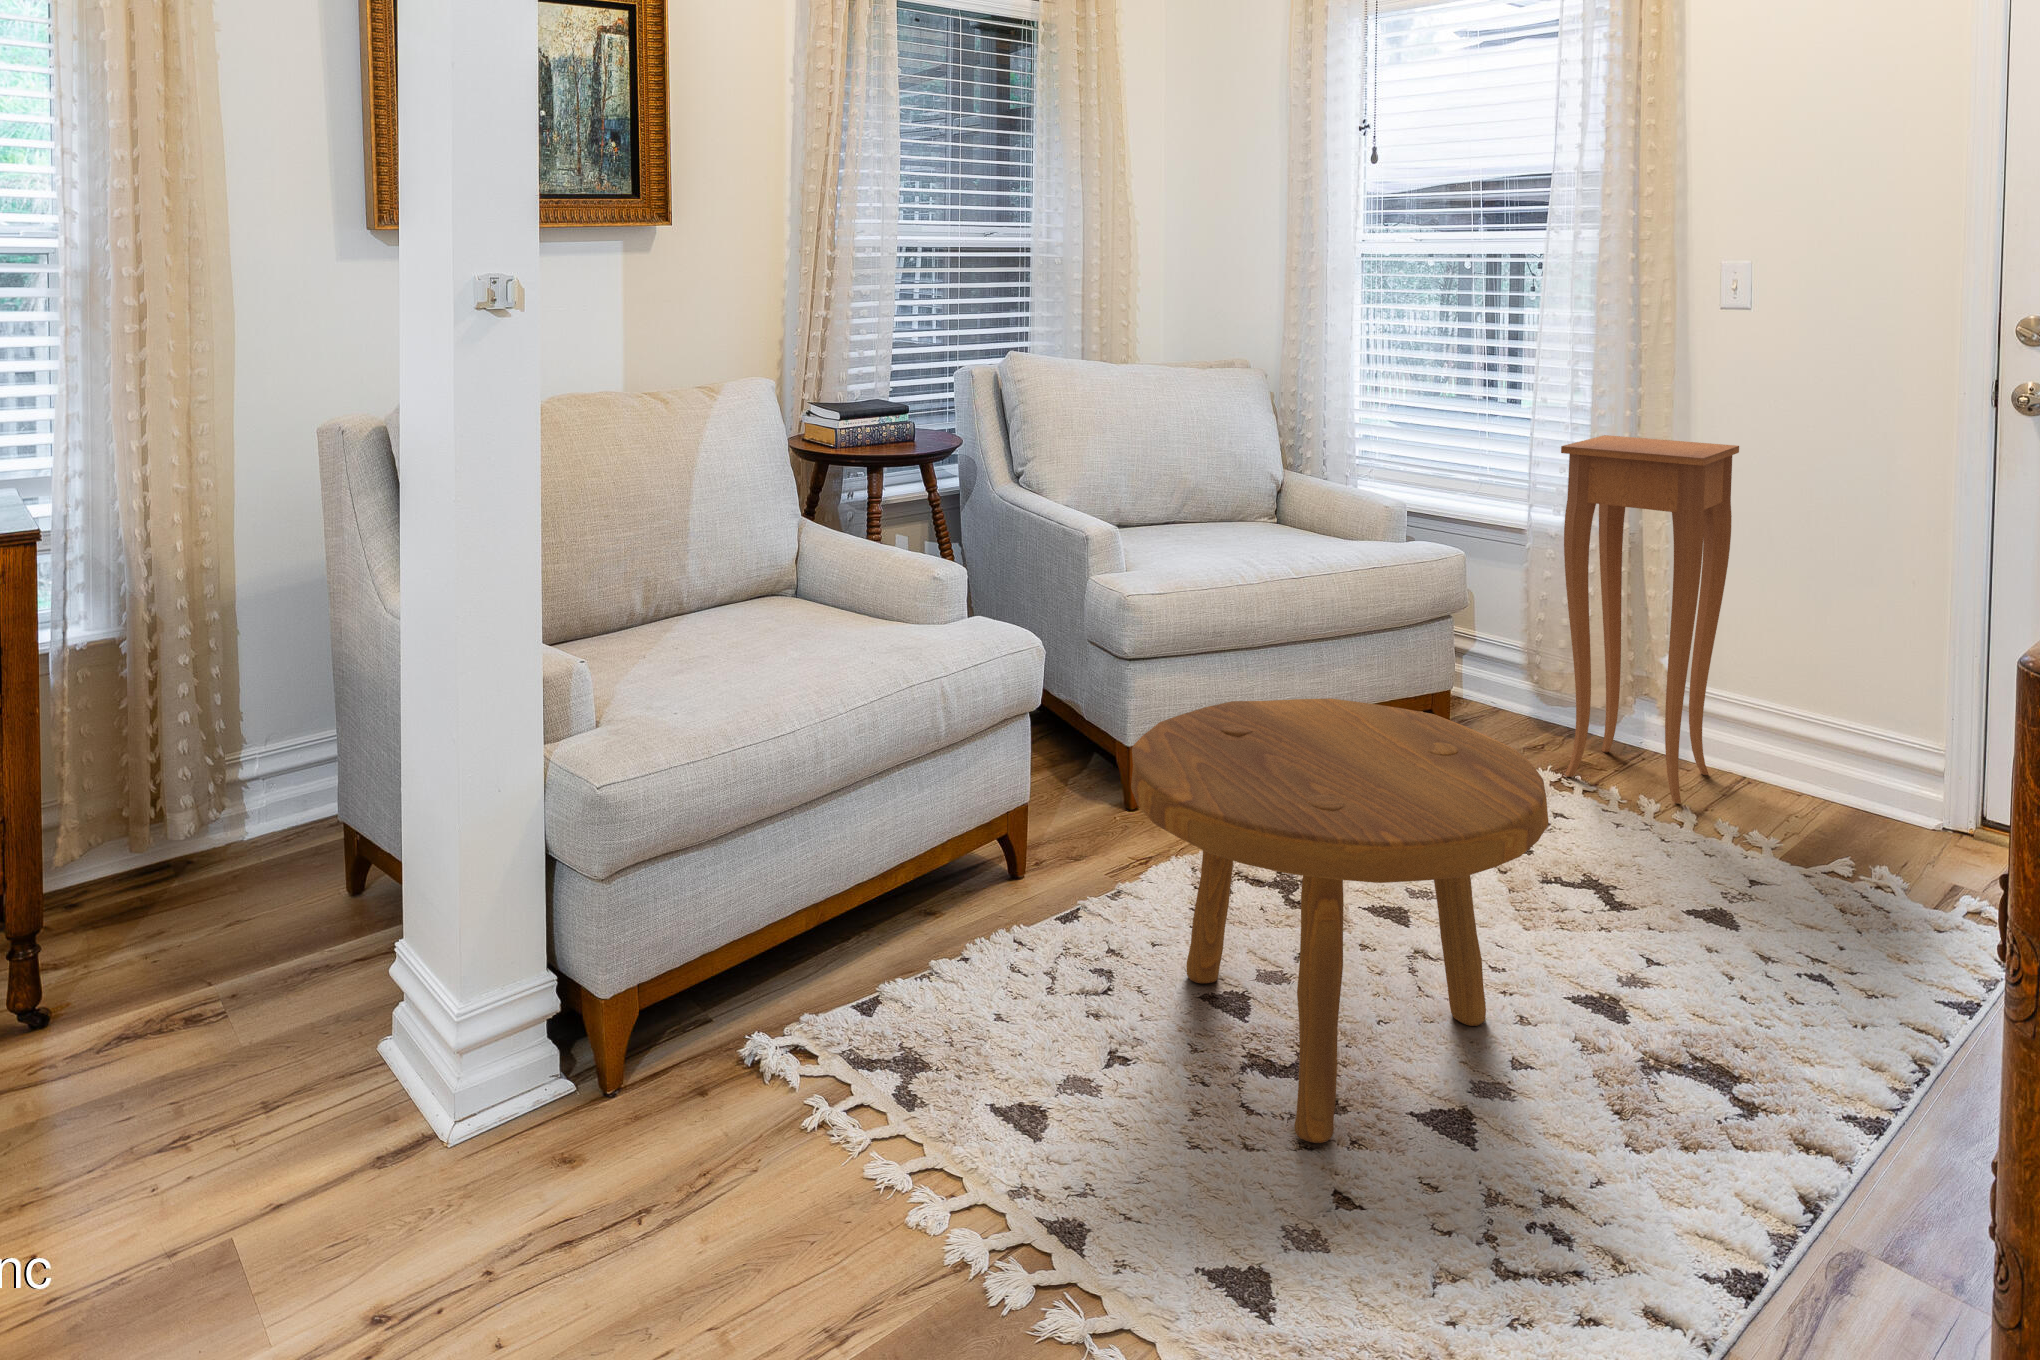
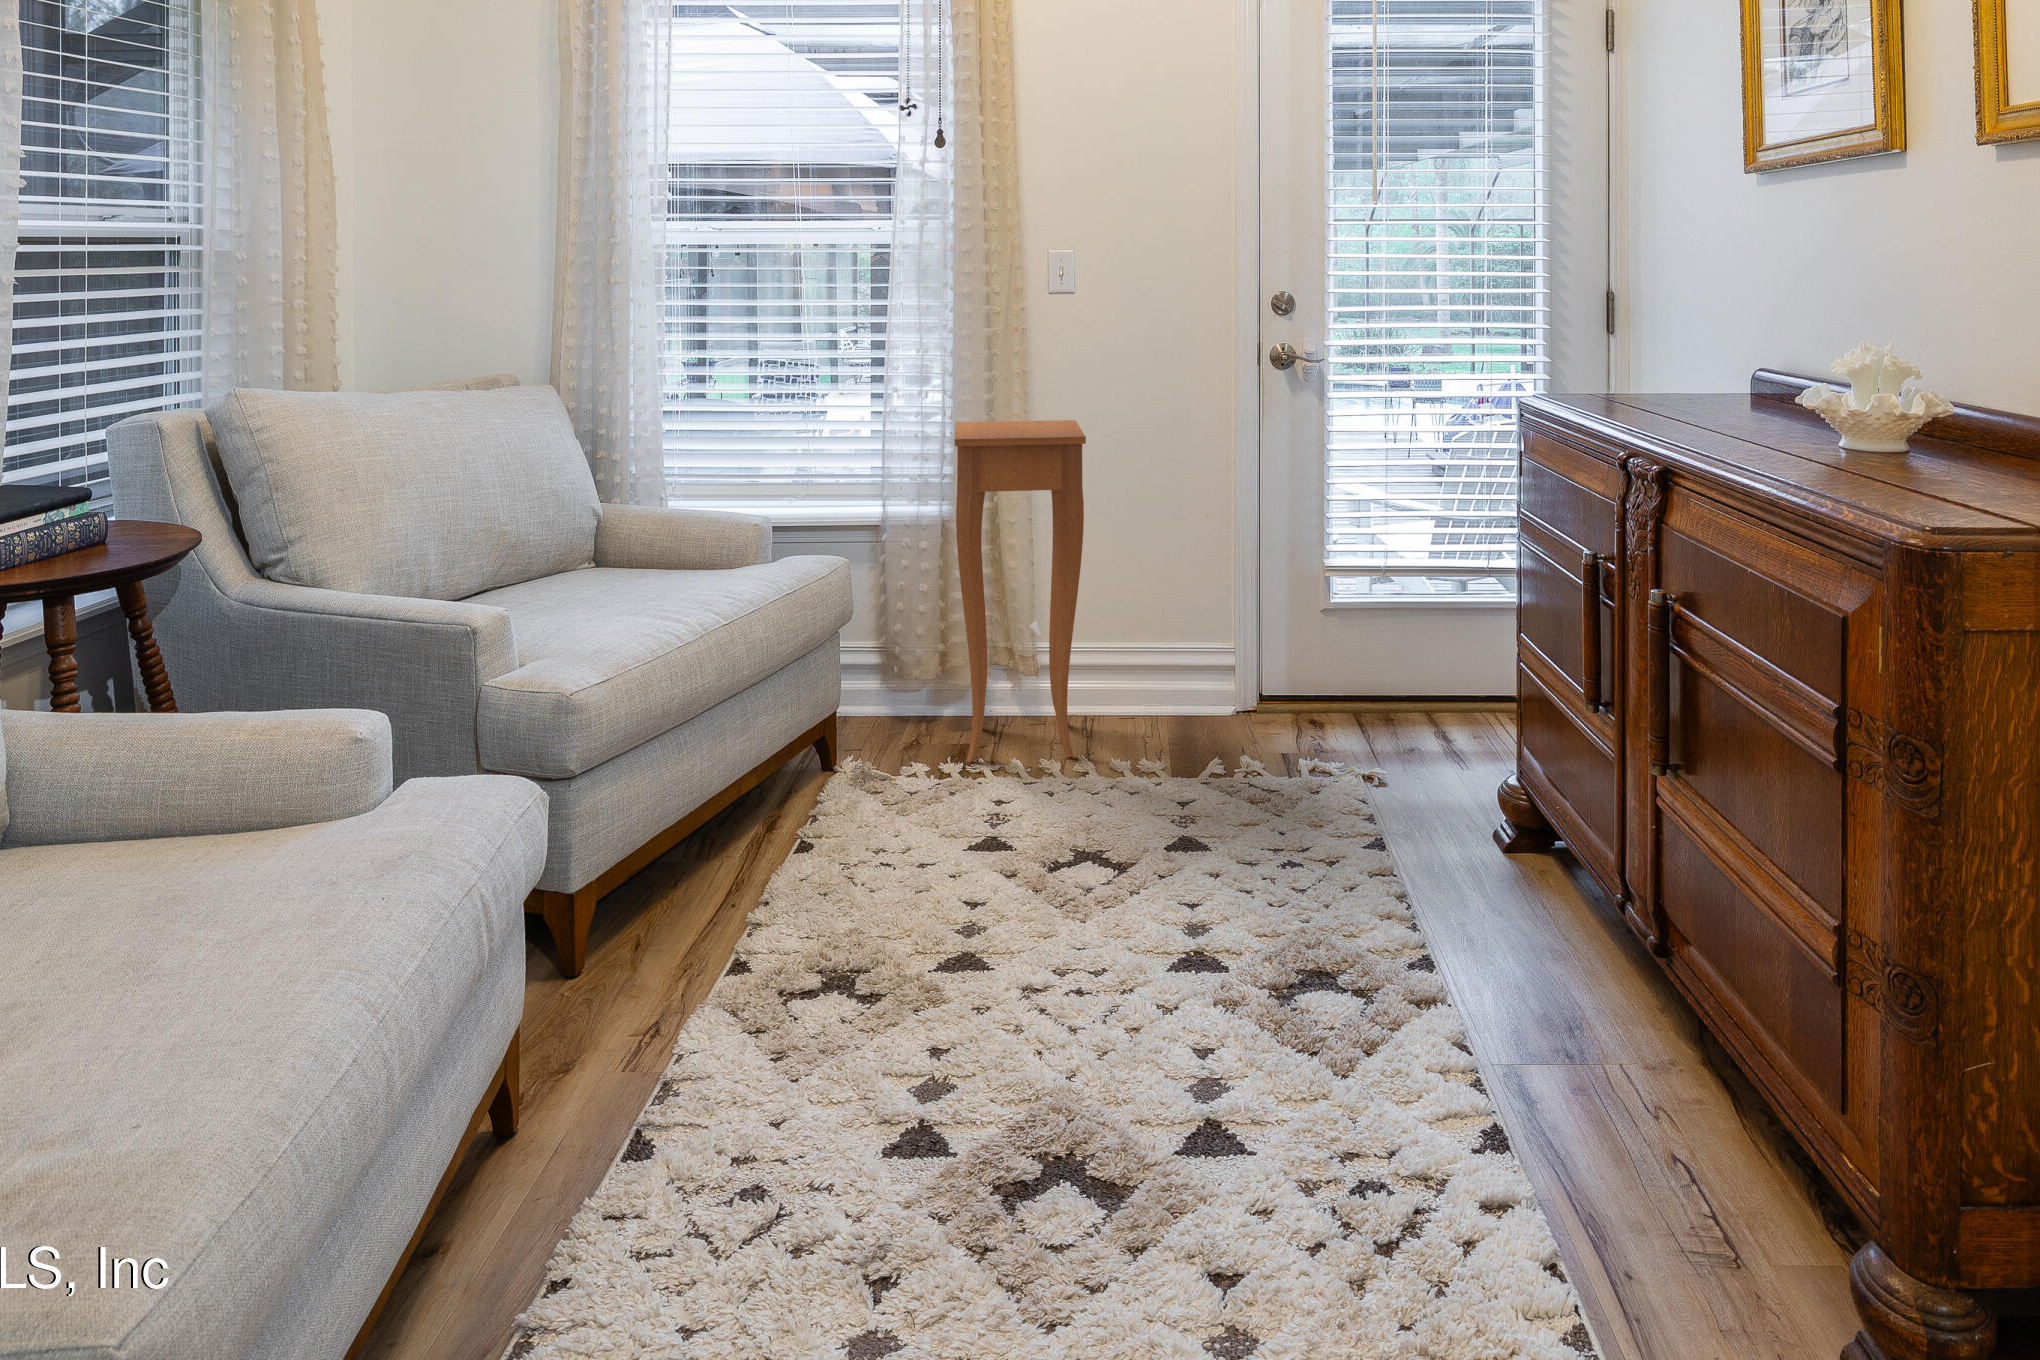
footstool: present [1131,699,1549,1143] -> none [810,742,1259,1247]

